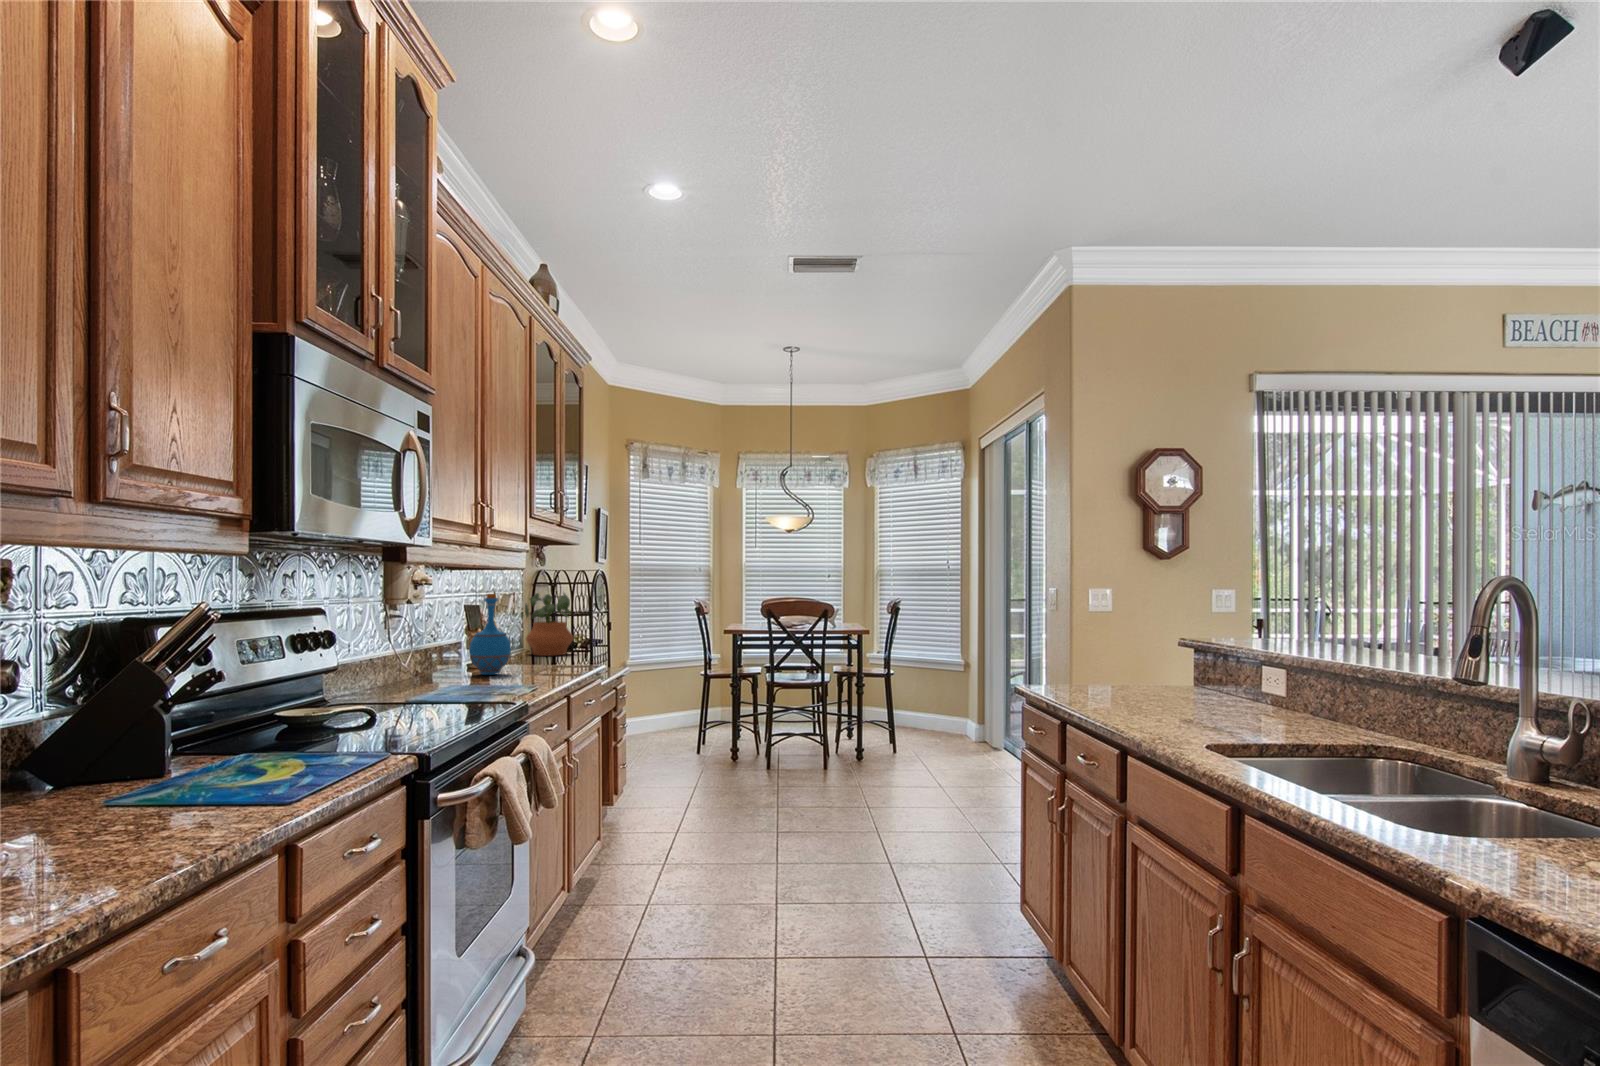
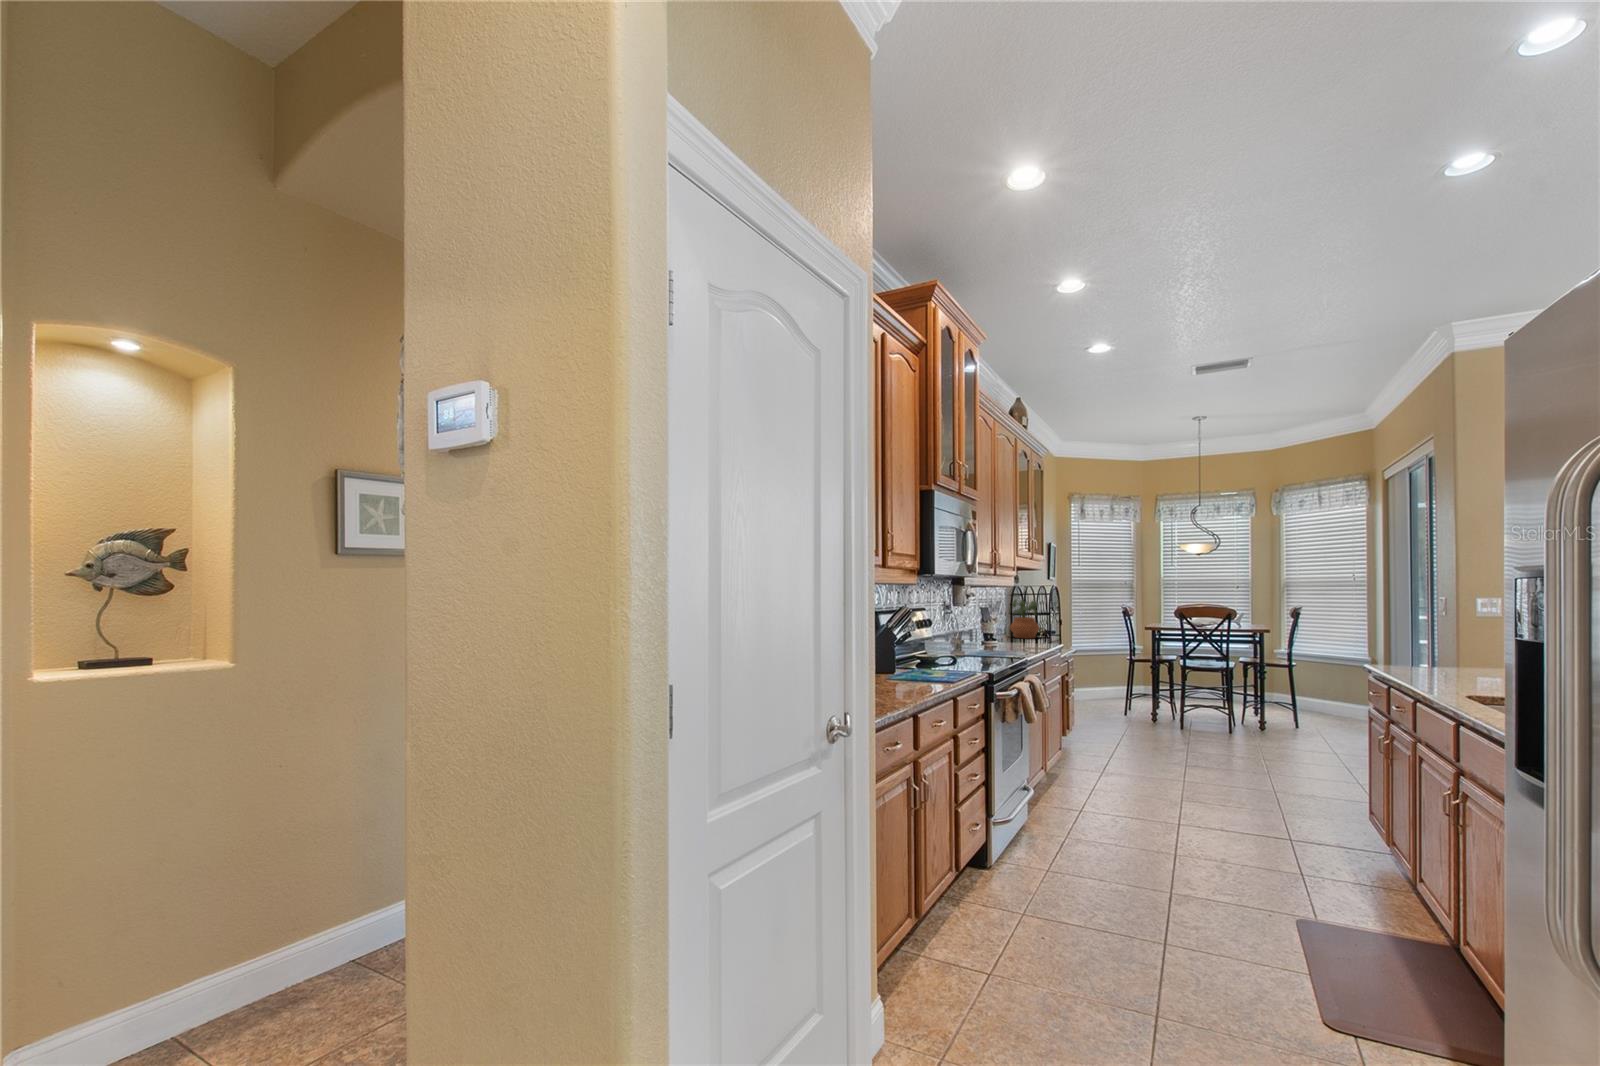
bottle: present [469,594,511,675] -> none [984,600,1008,646]

